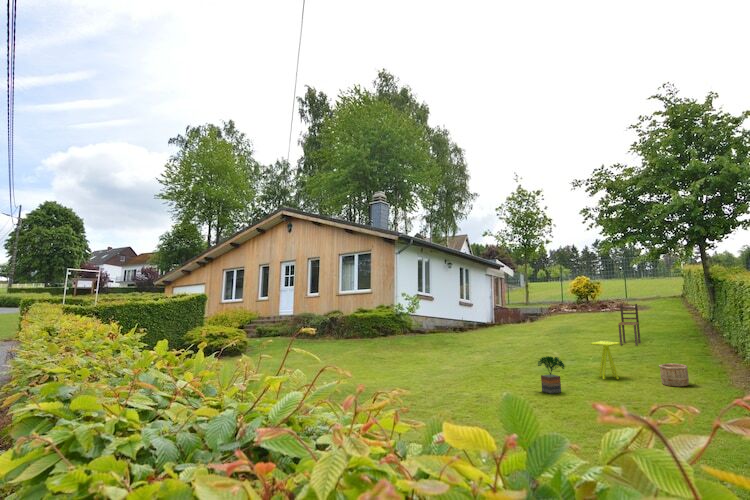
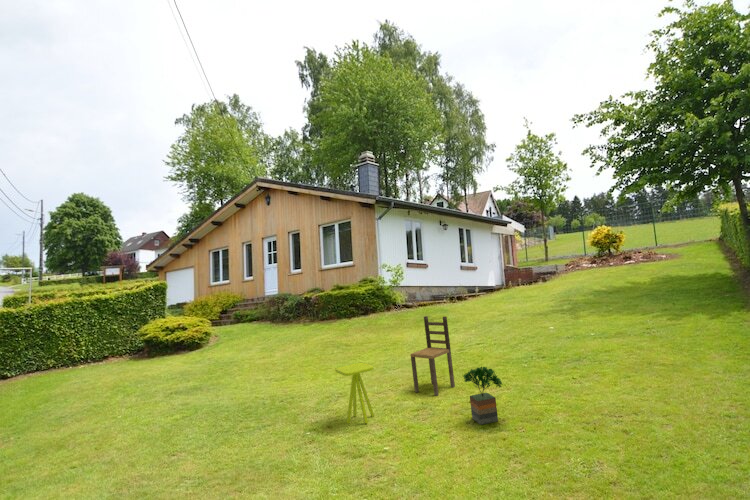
chair: present [618,304,641,345] -> present [411,316,455,396]
side table: present [591,341,620,379] -> present [335,362,374,423]
wooden bucket: present [659,363,689,387] -> none [653,366,700,406]

